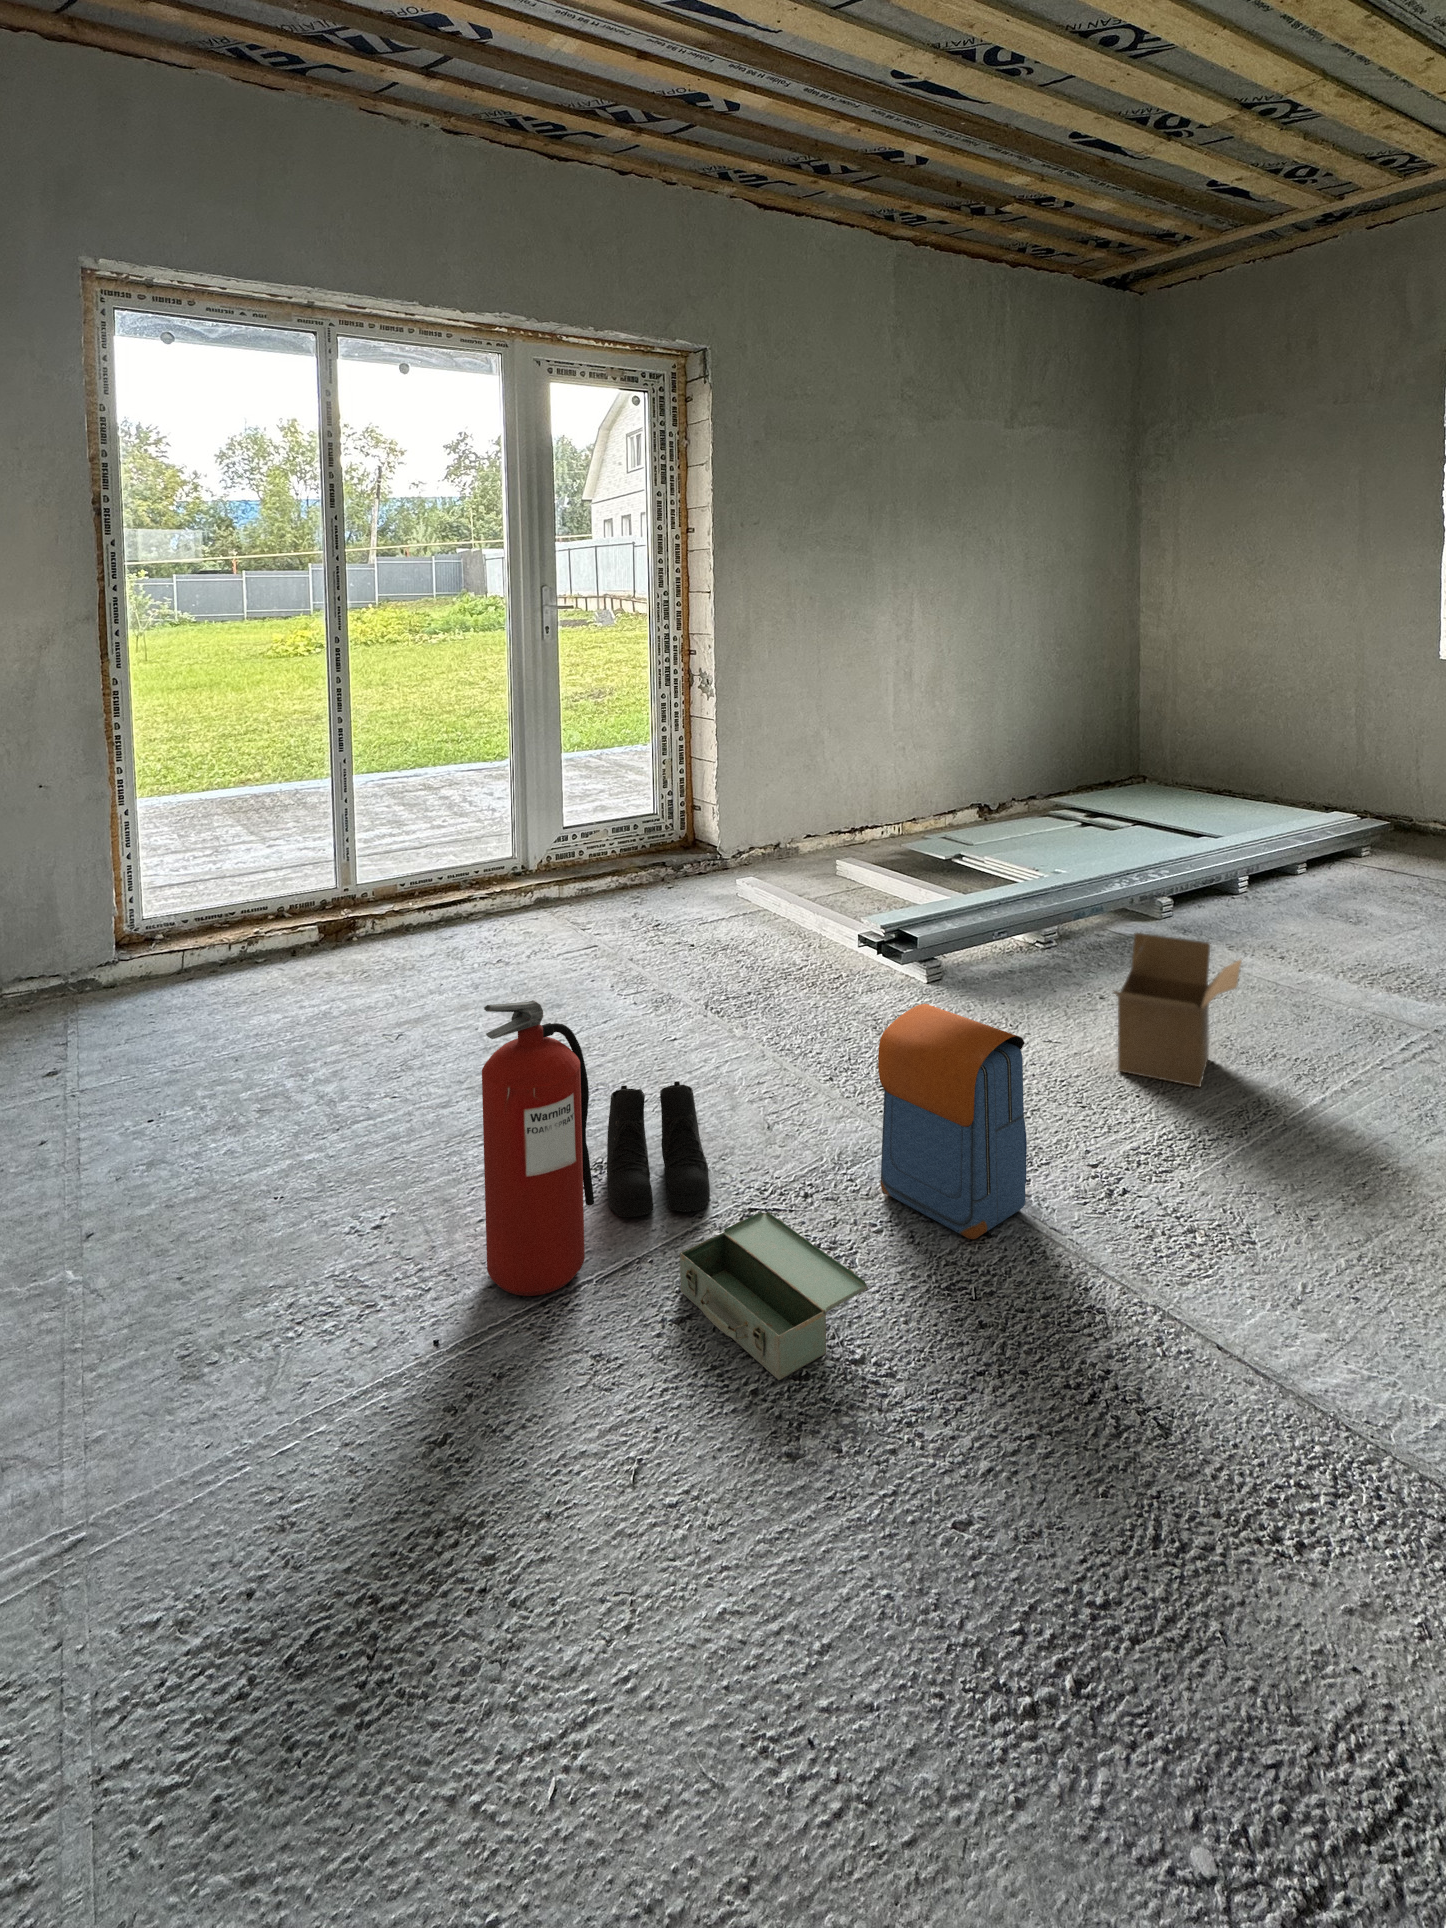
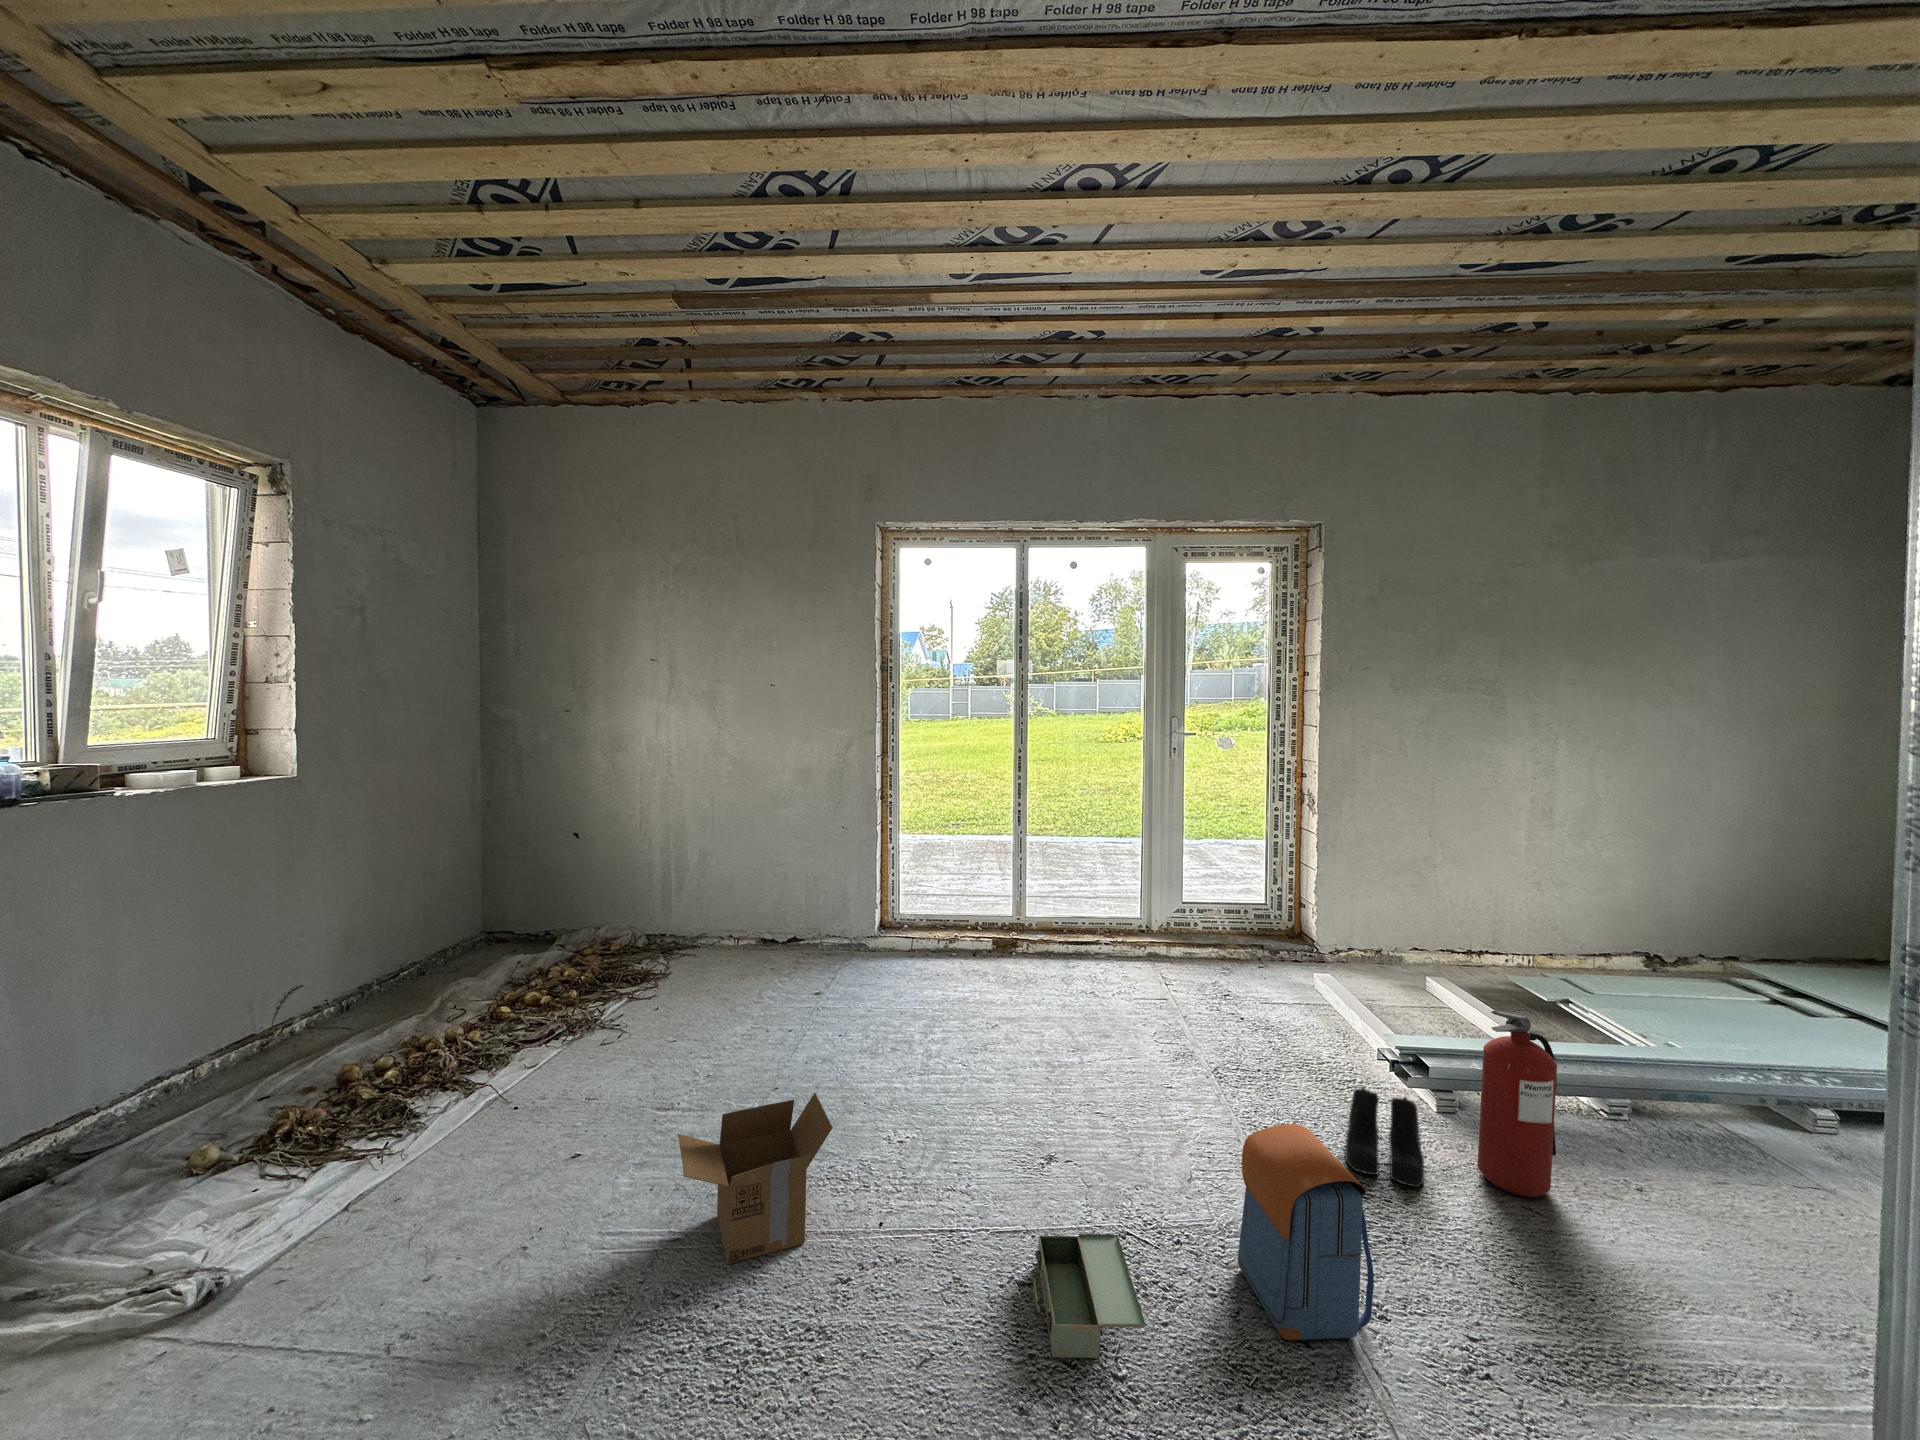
cardboard box: present [1114,933,1242,1087] -> present [678,1093,833,1264]
fire extinguisher: present [482,1000,594,1296] -> present [1478,1011,1557,1197]
boots: present [607,1081,710,1217] -> present [1346,1087,1424,1187]

